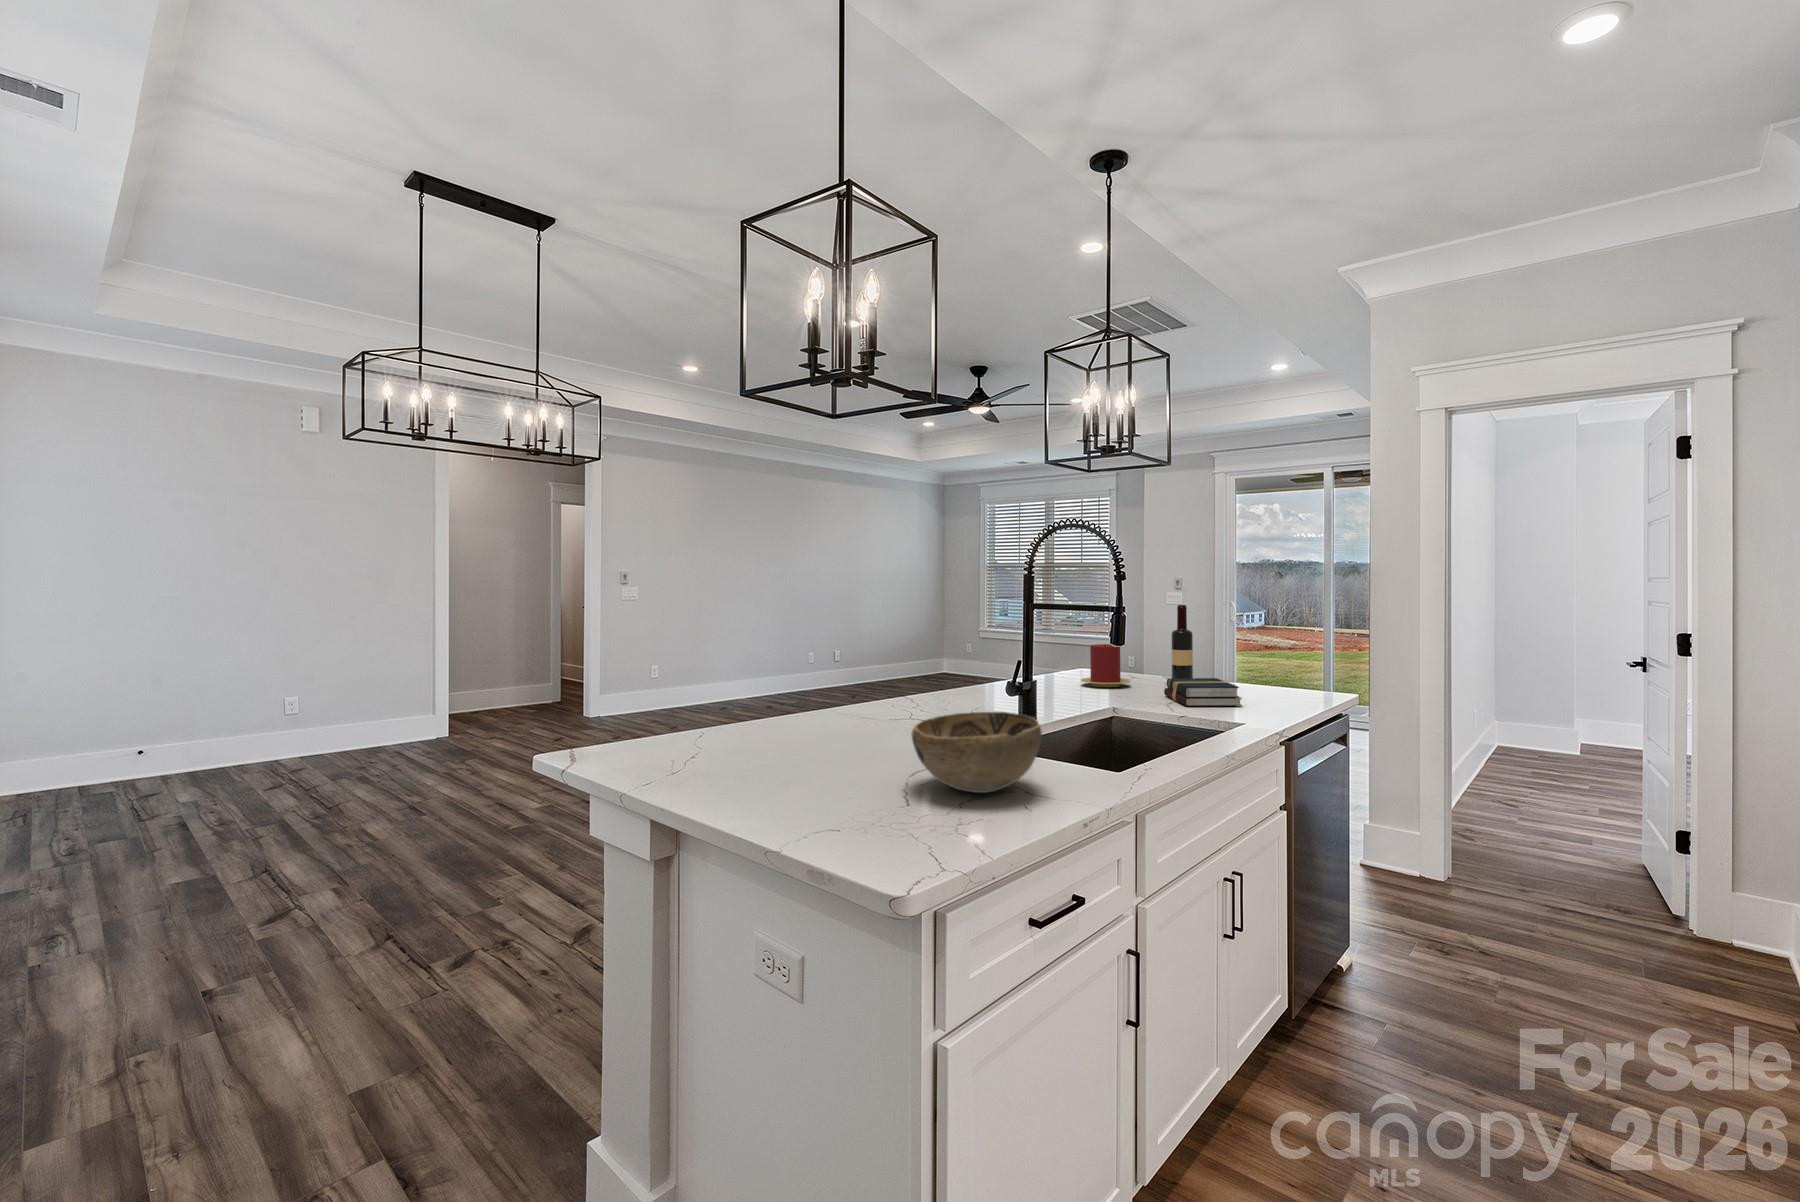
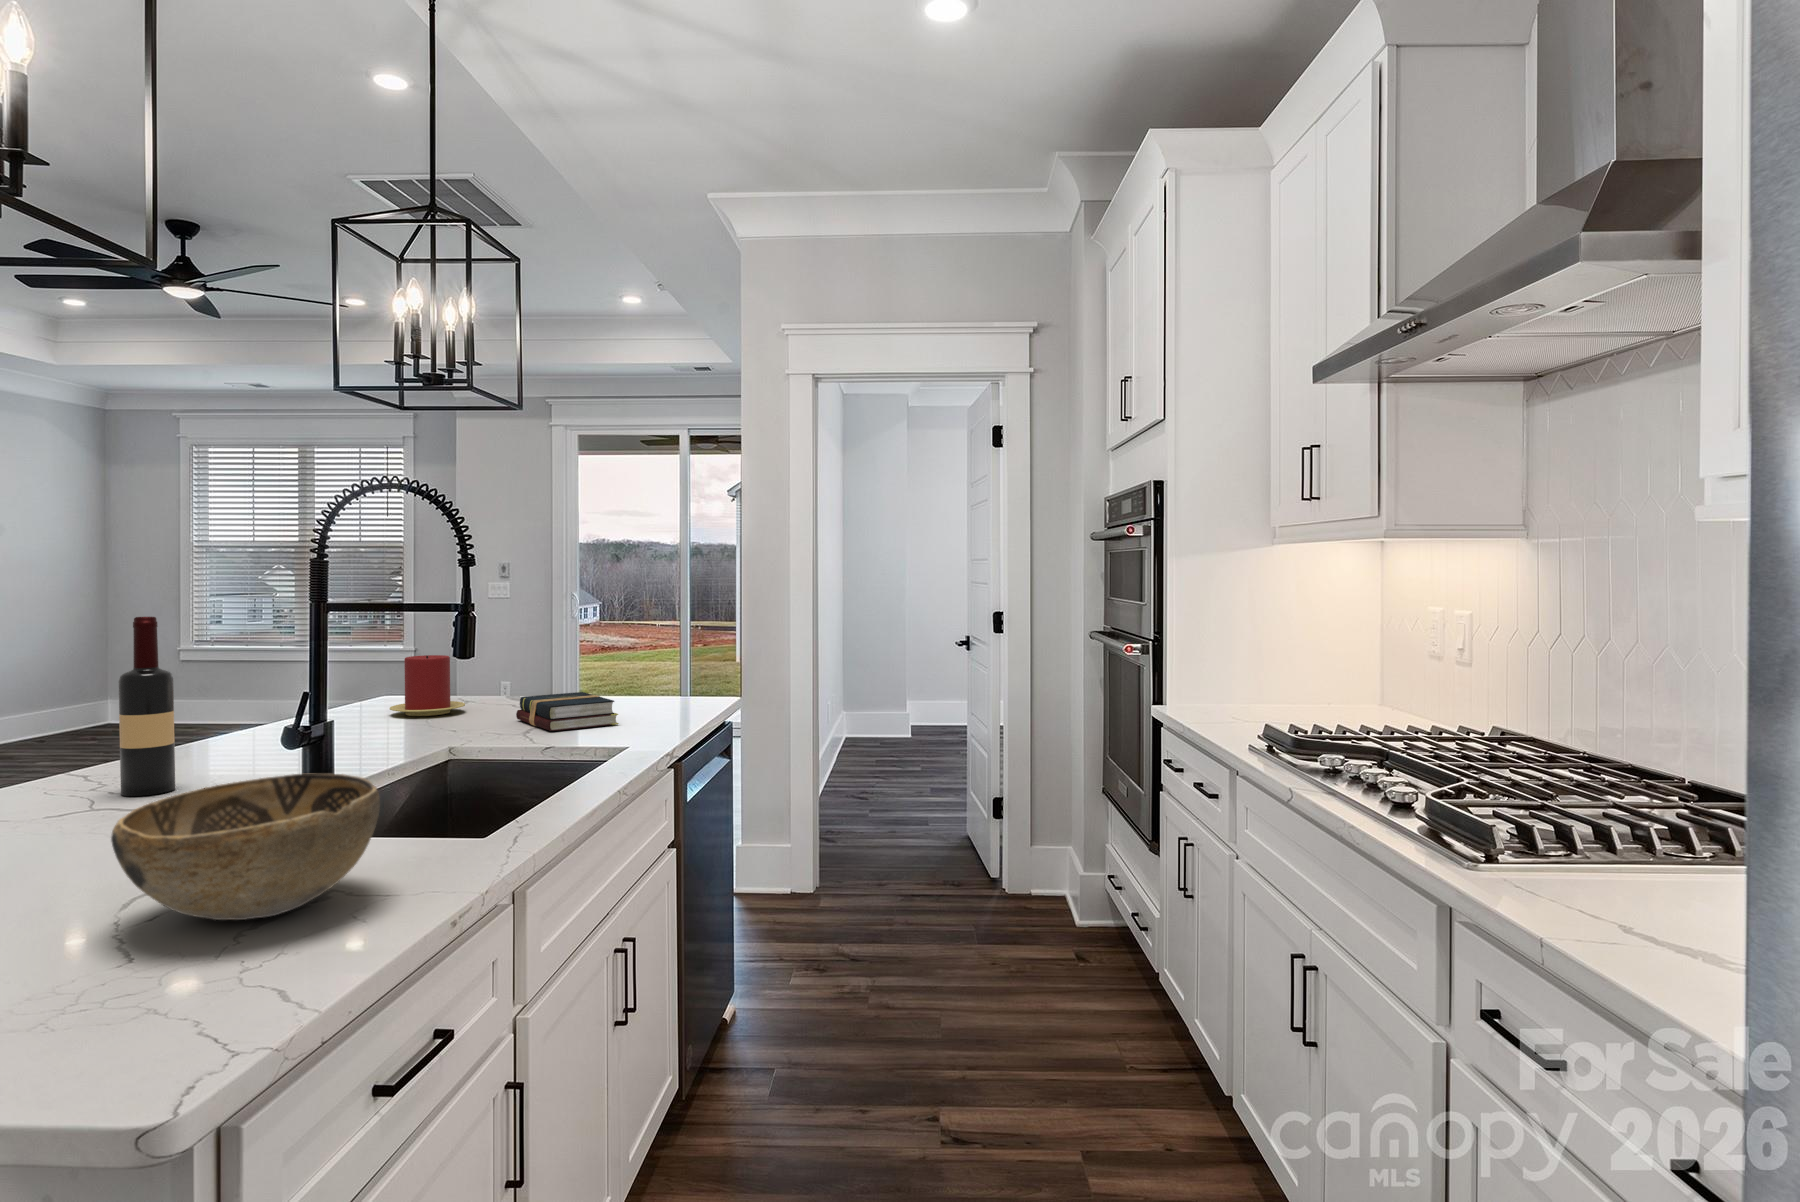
wine bottle: present [1172,605,1193,678] -> present [119,617,175,796]

